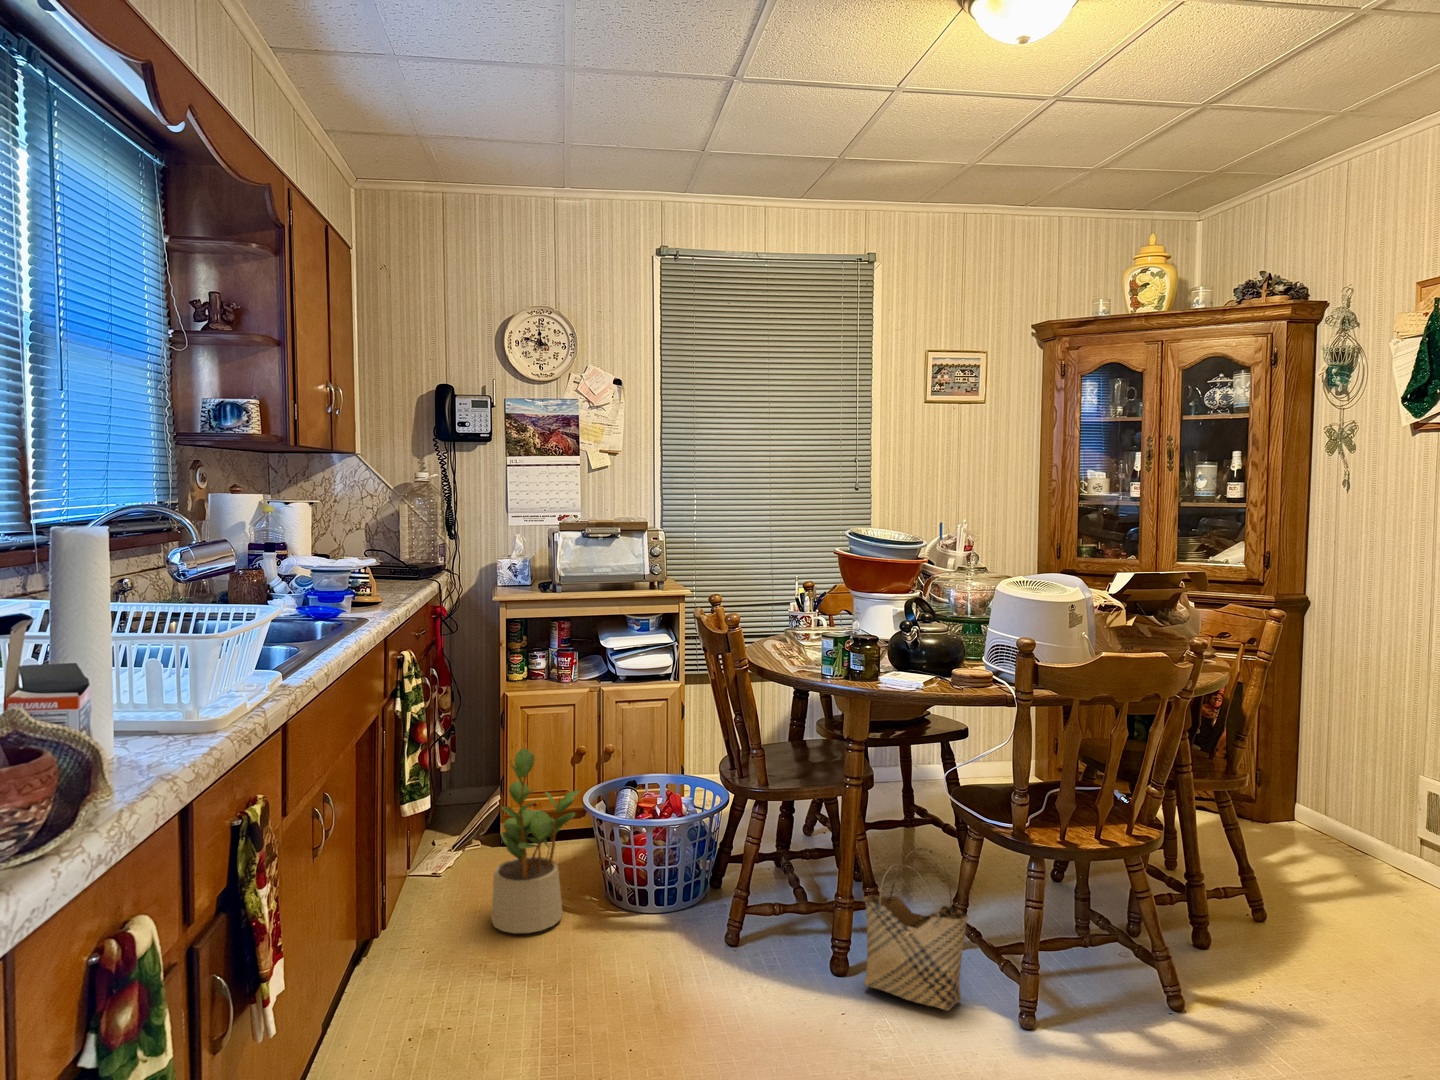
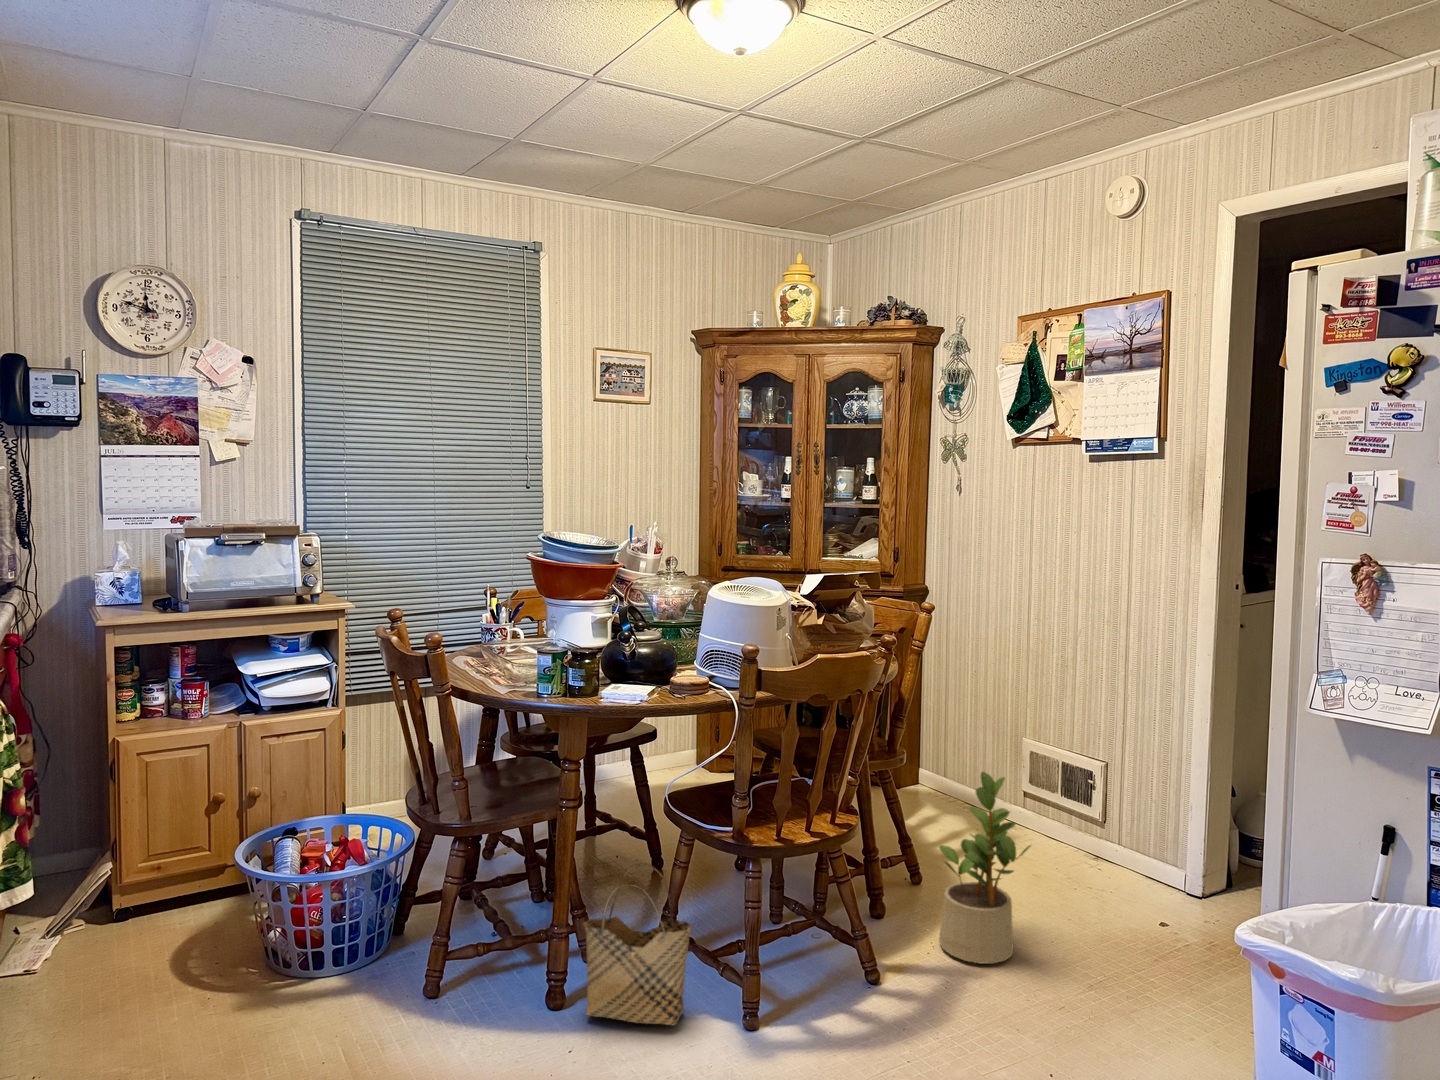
potted plant: present [491,749,579,933] -> present [939,772,1031,963]

